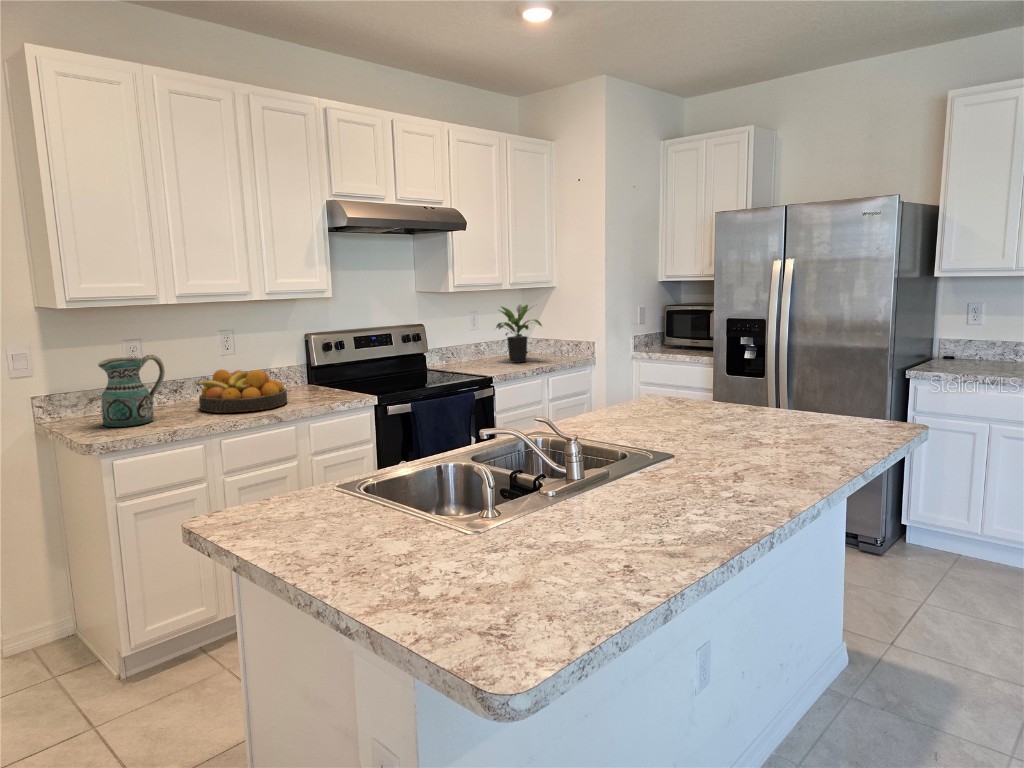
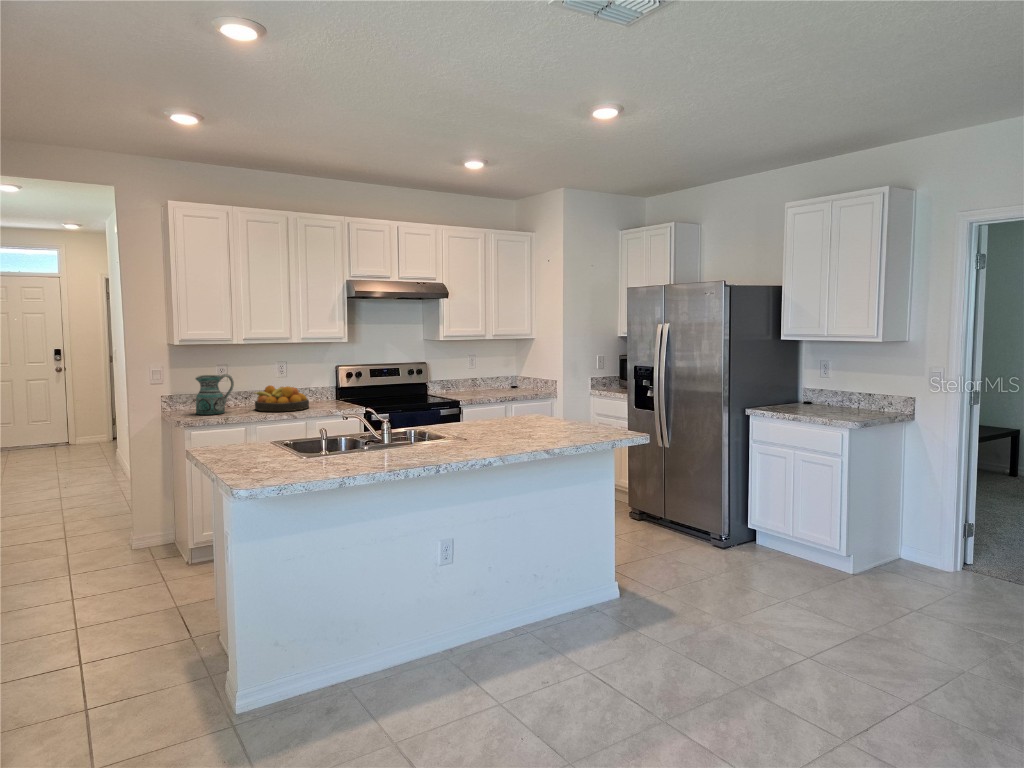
potted plant: present [496,304,542,363] -> none [477,350,514,394]

